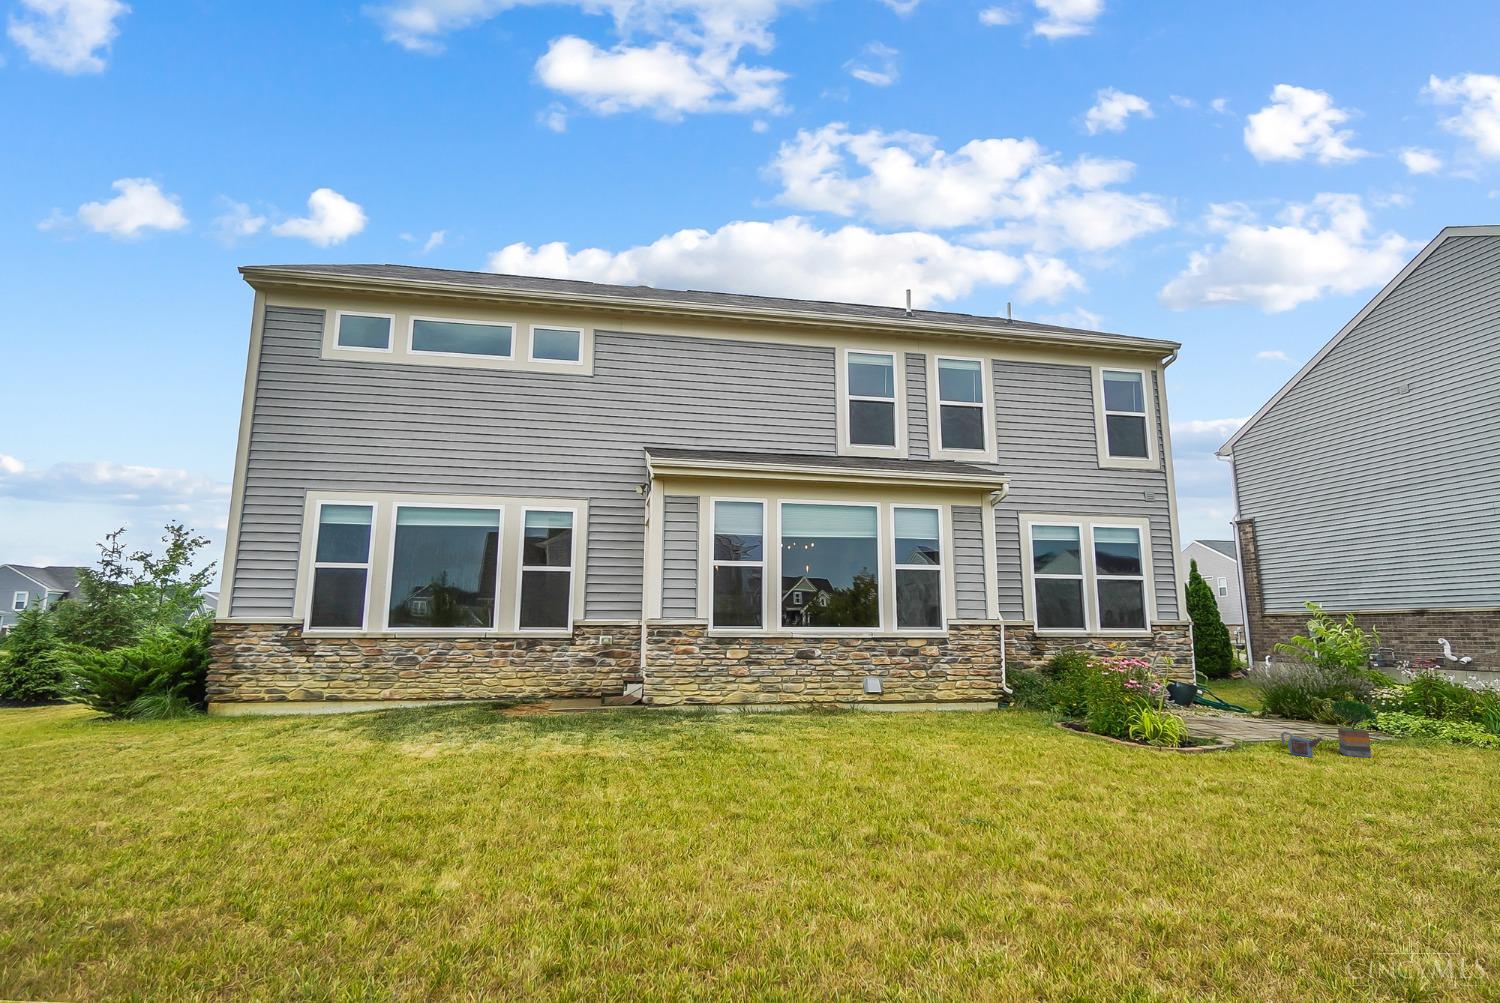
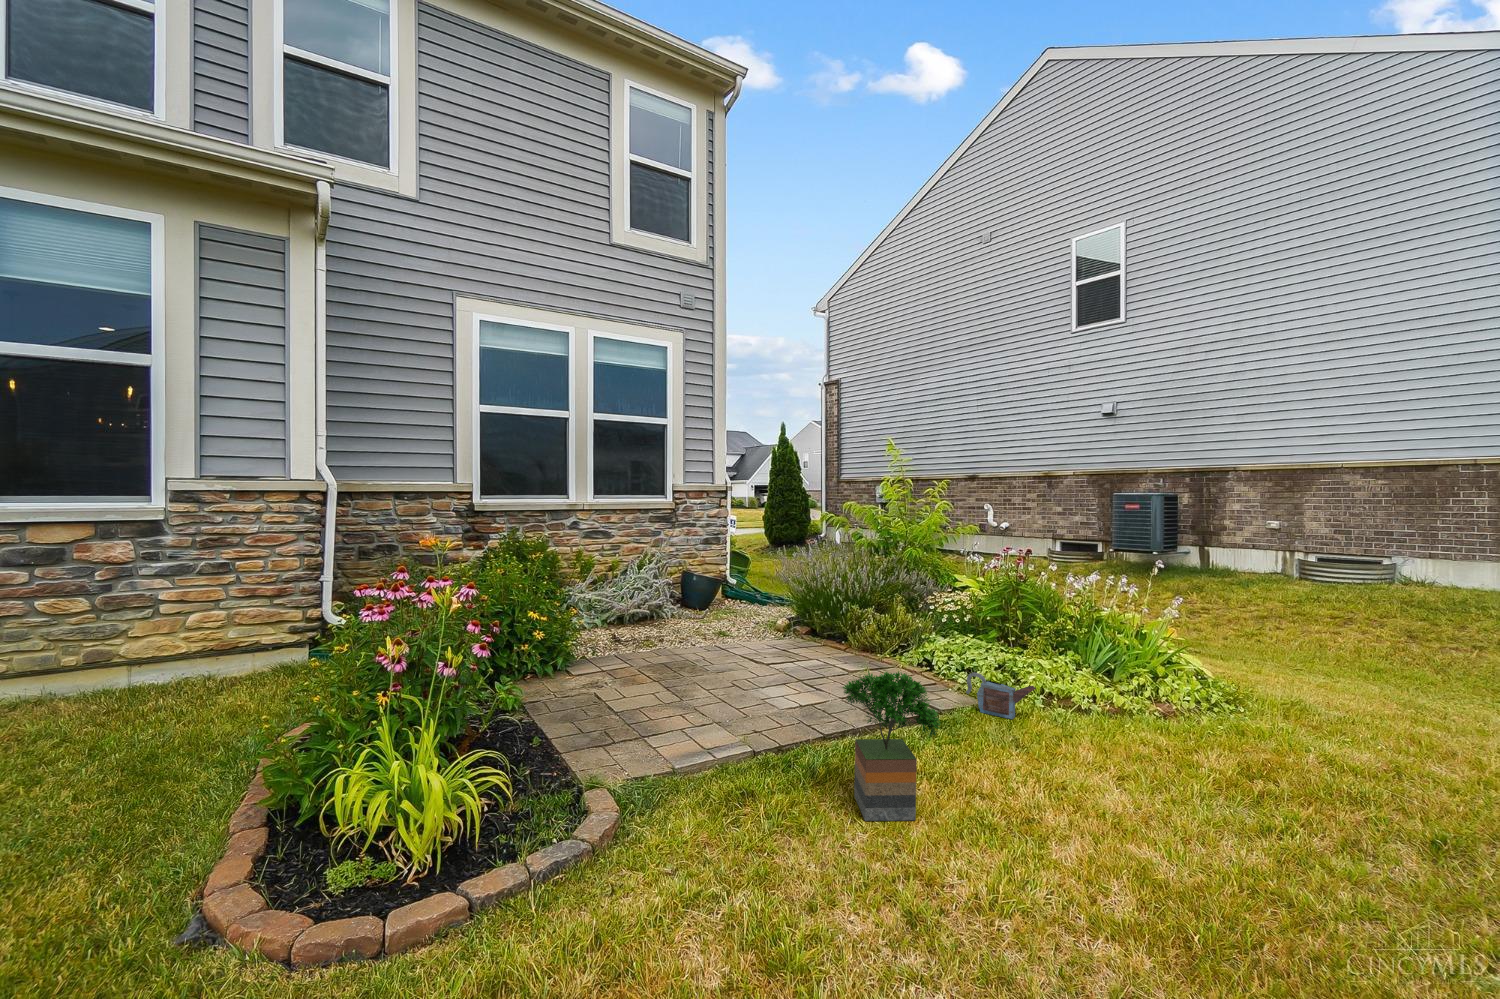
watering can: present [1281,732,1322,757] -> present [966,672,1036,719]

